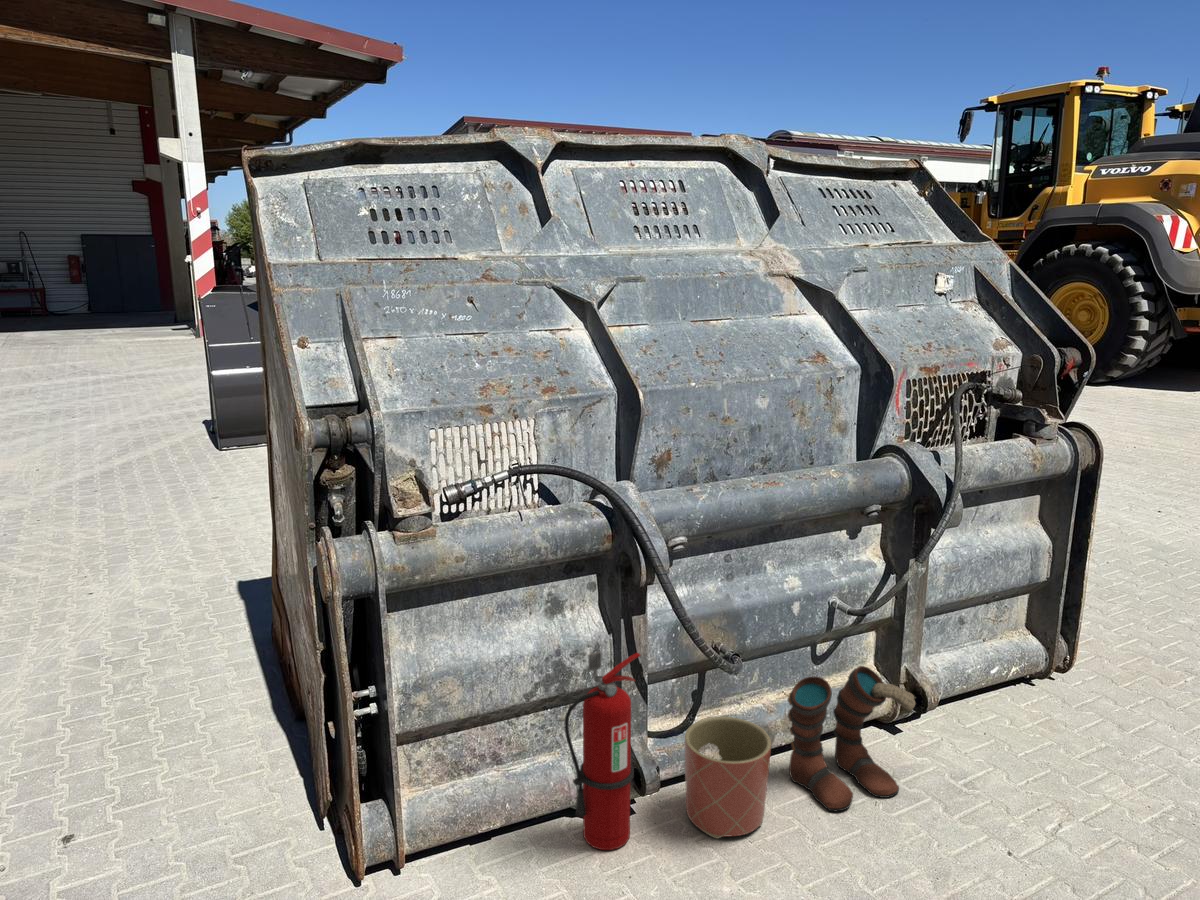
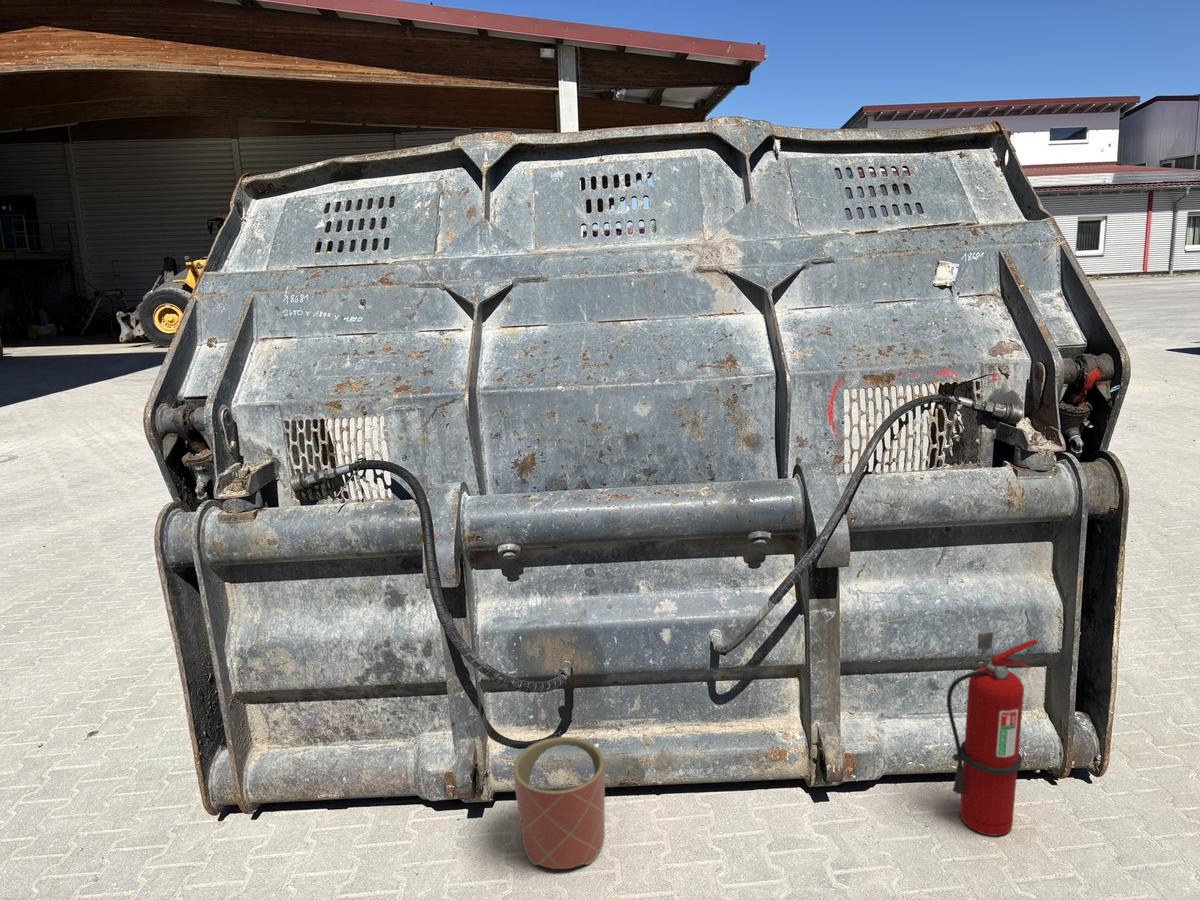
fire extinguisher: present [565,652,640,850] -> present [947,632,1038,836]
boots: present [788,666,915,811] -> none [657,714,805,873]

